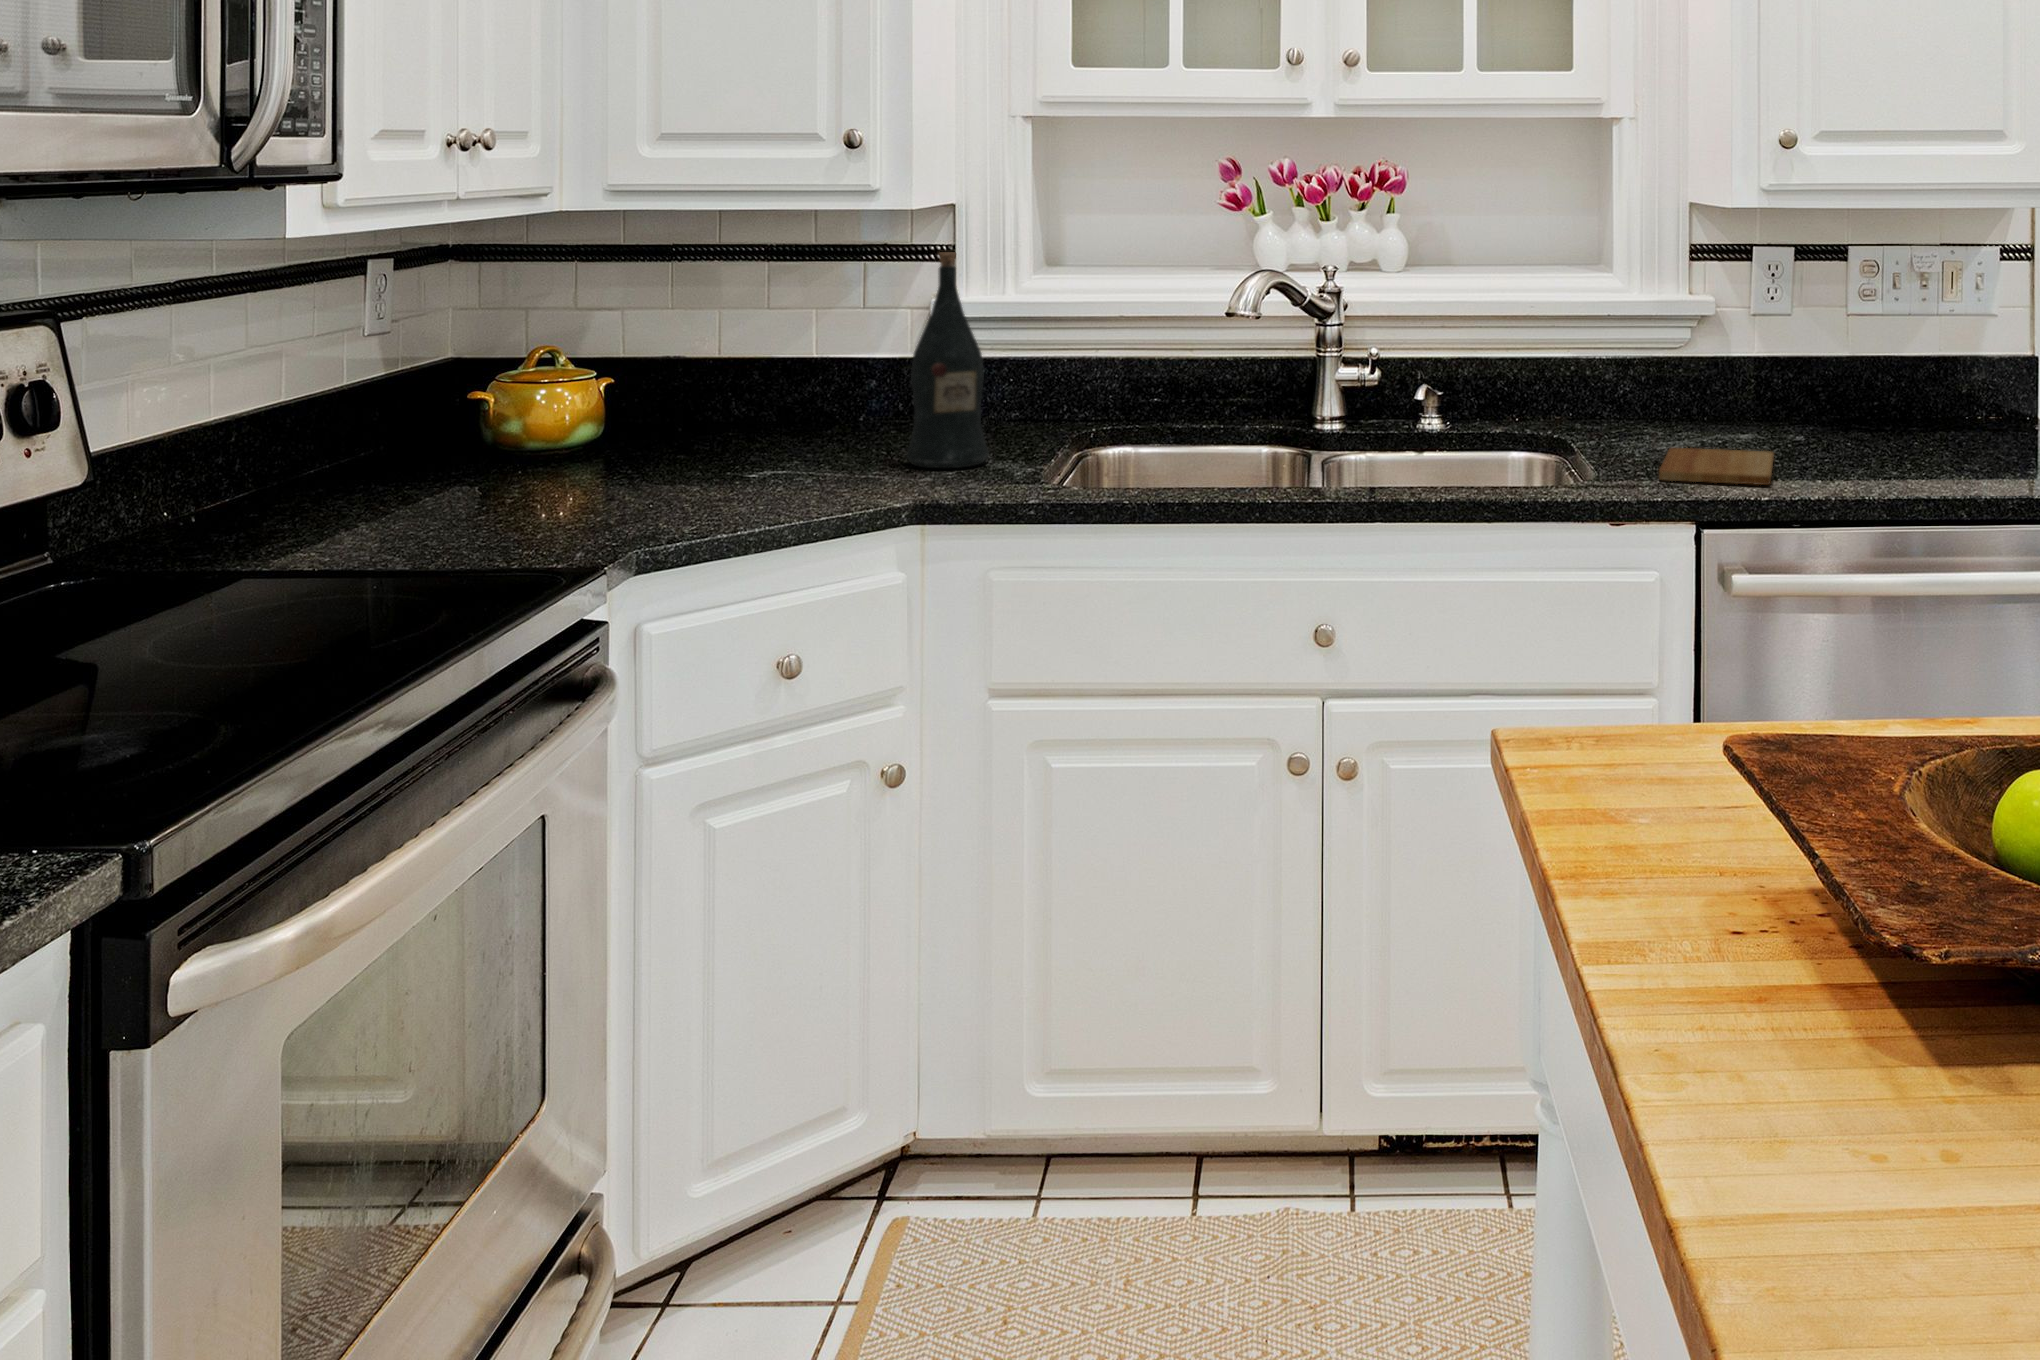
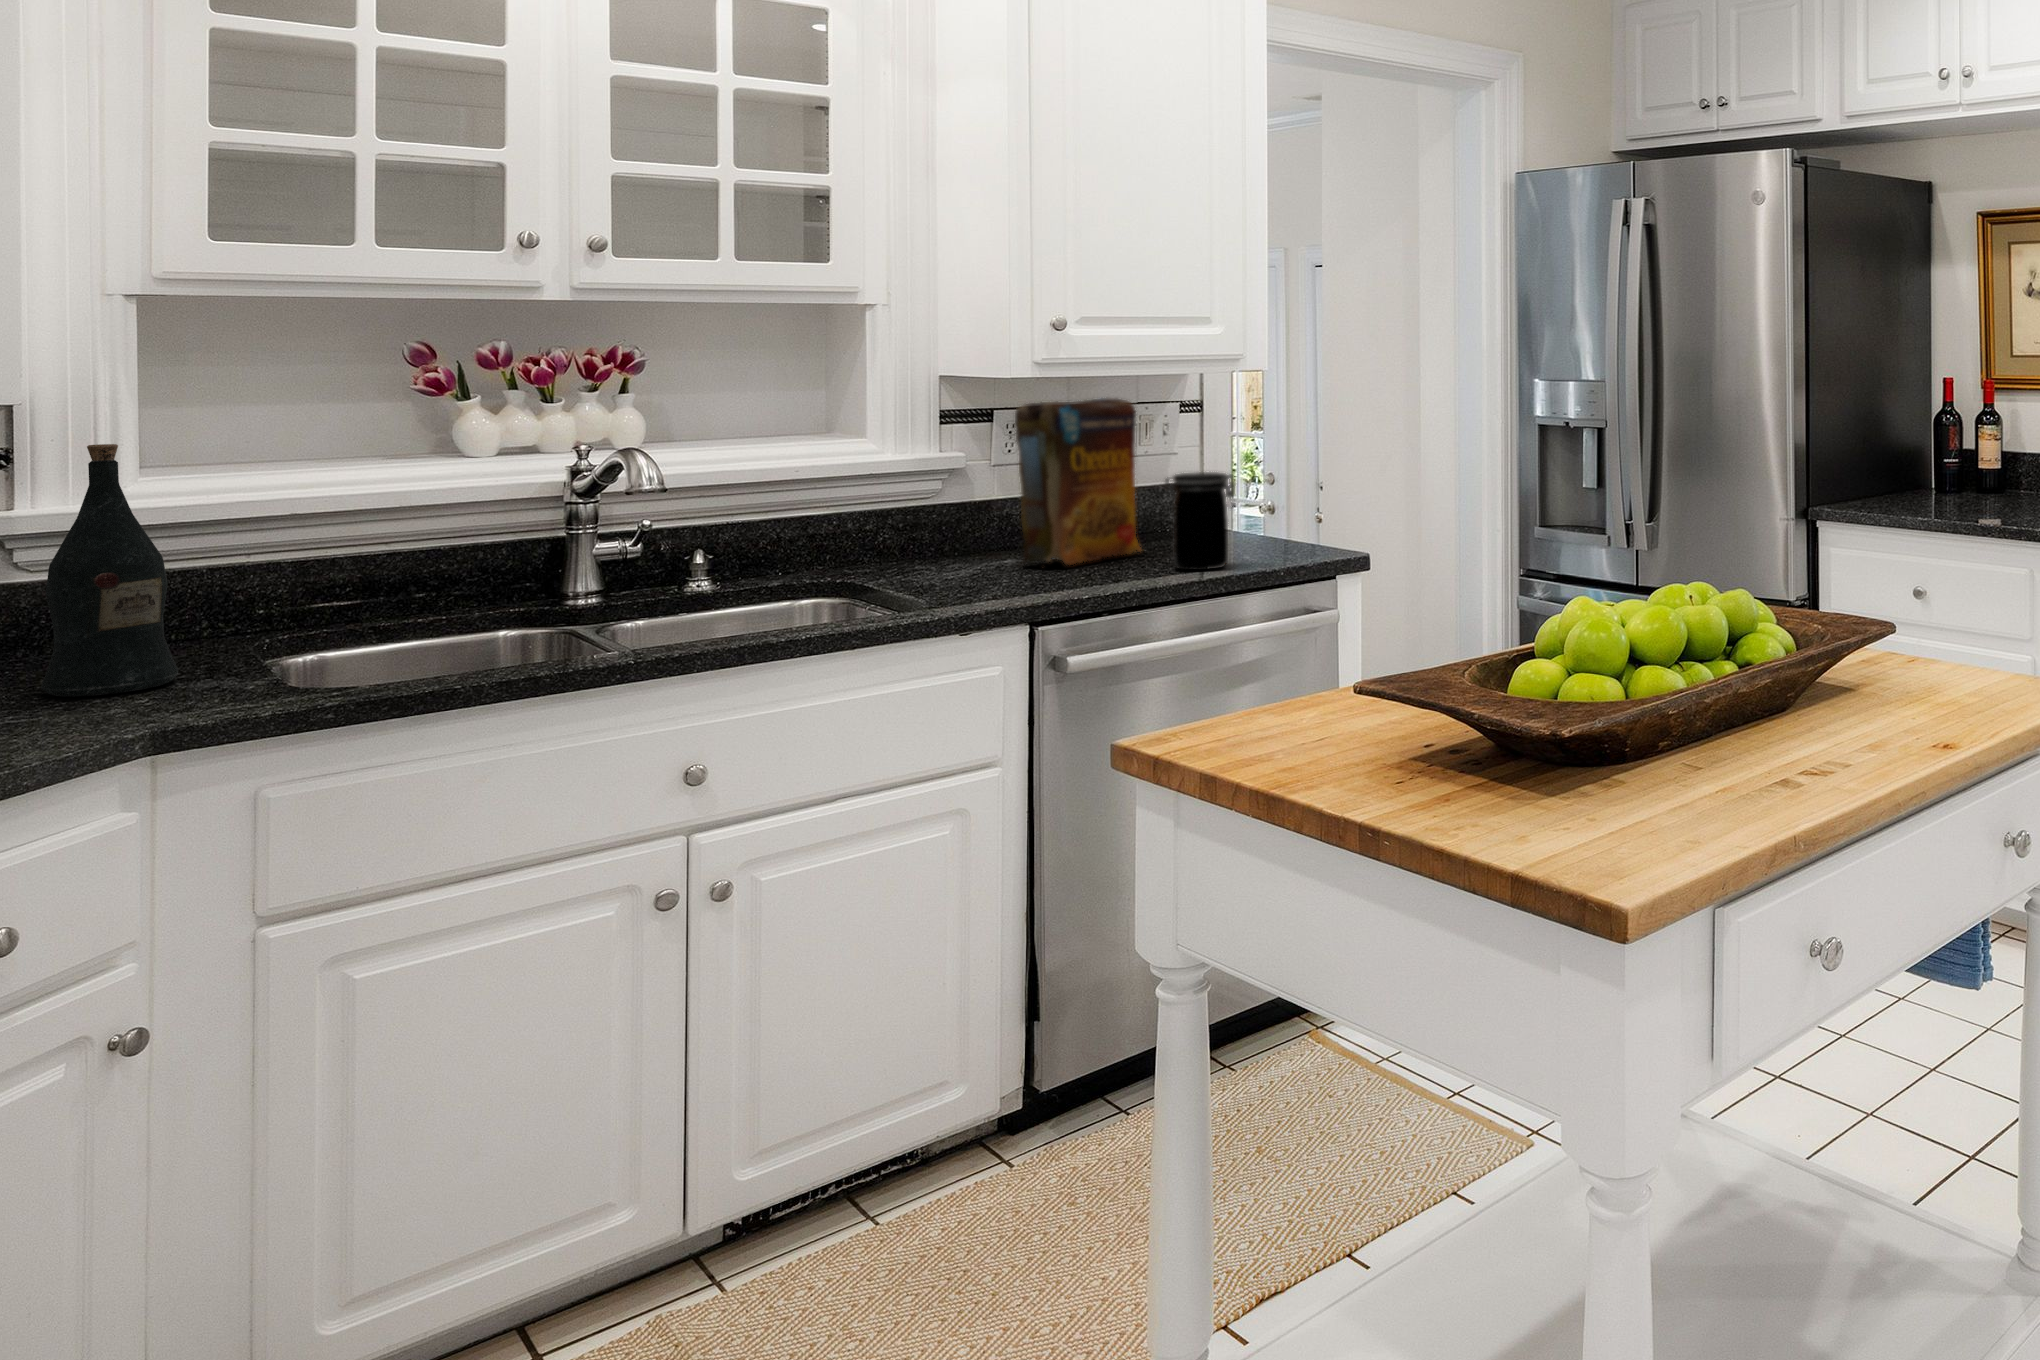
cereal box: none [1754,235,1926,451] -> present [1015,398,1140,565]
jar: none [1930,342,2022,479] -> present [1165,472,1235,570]
cutting board: present [1659,448,1774,485] -> none [957,569,1069,599]

